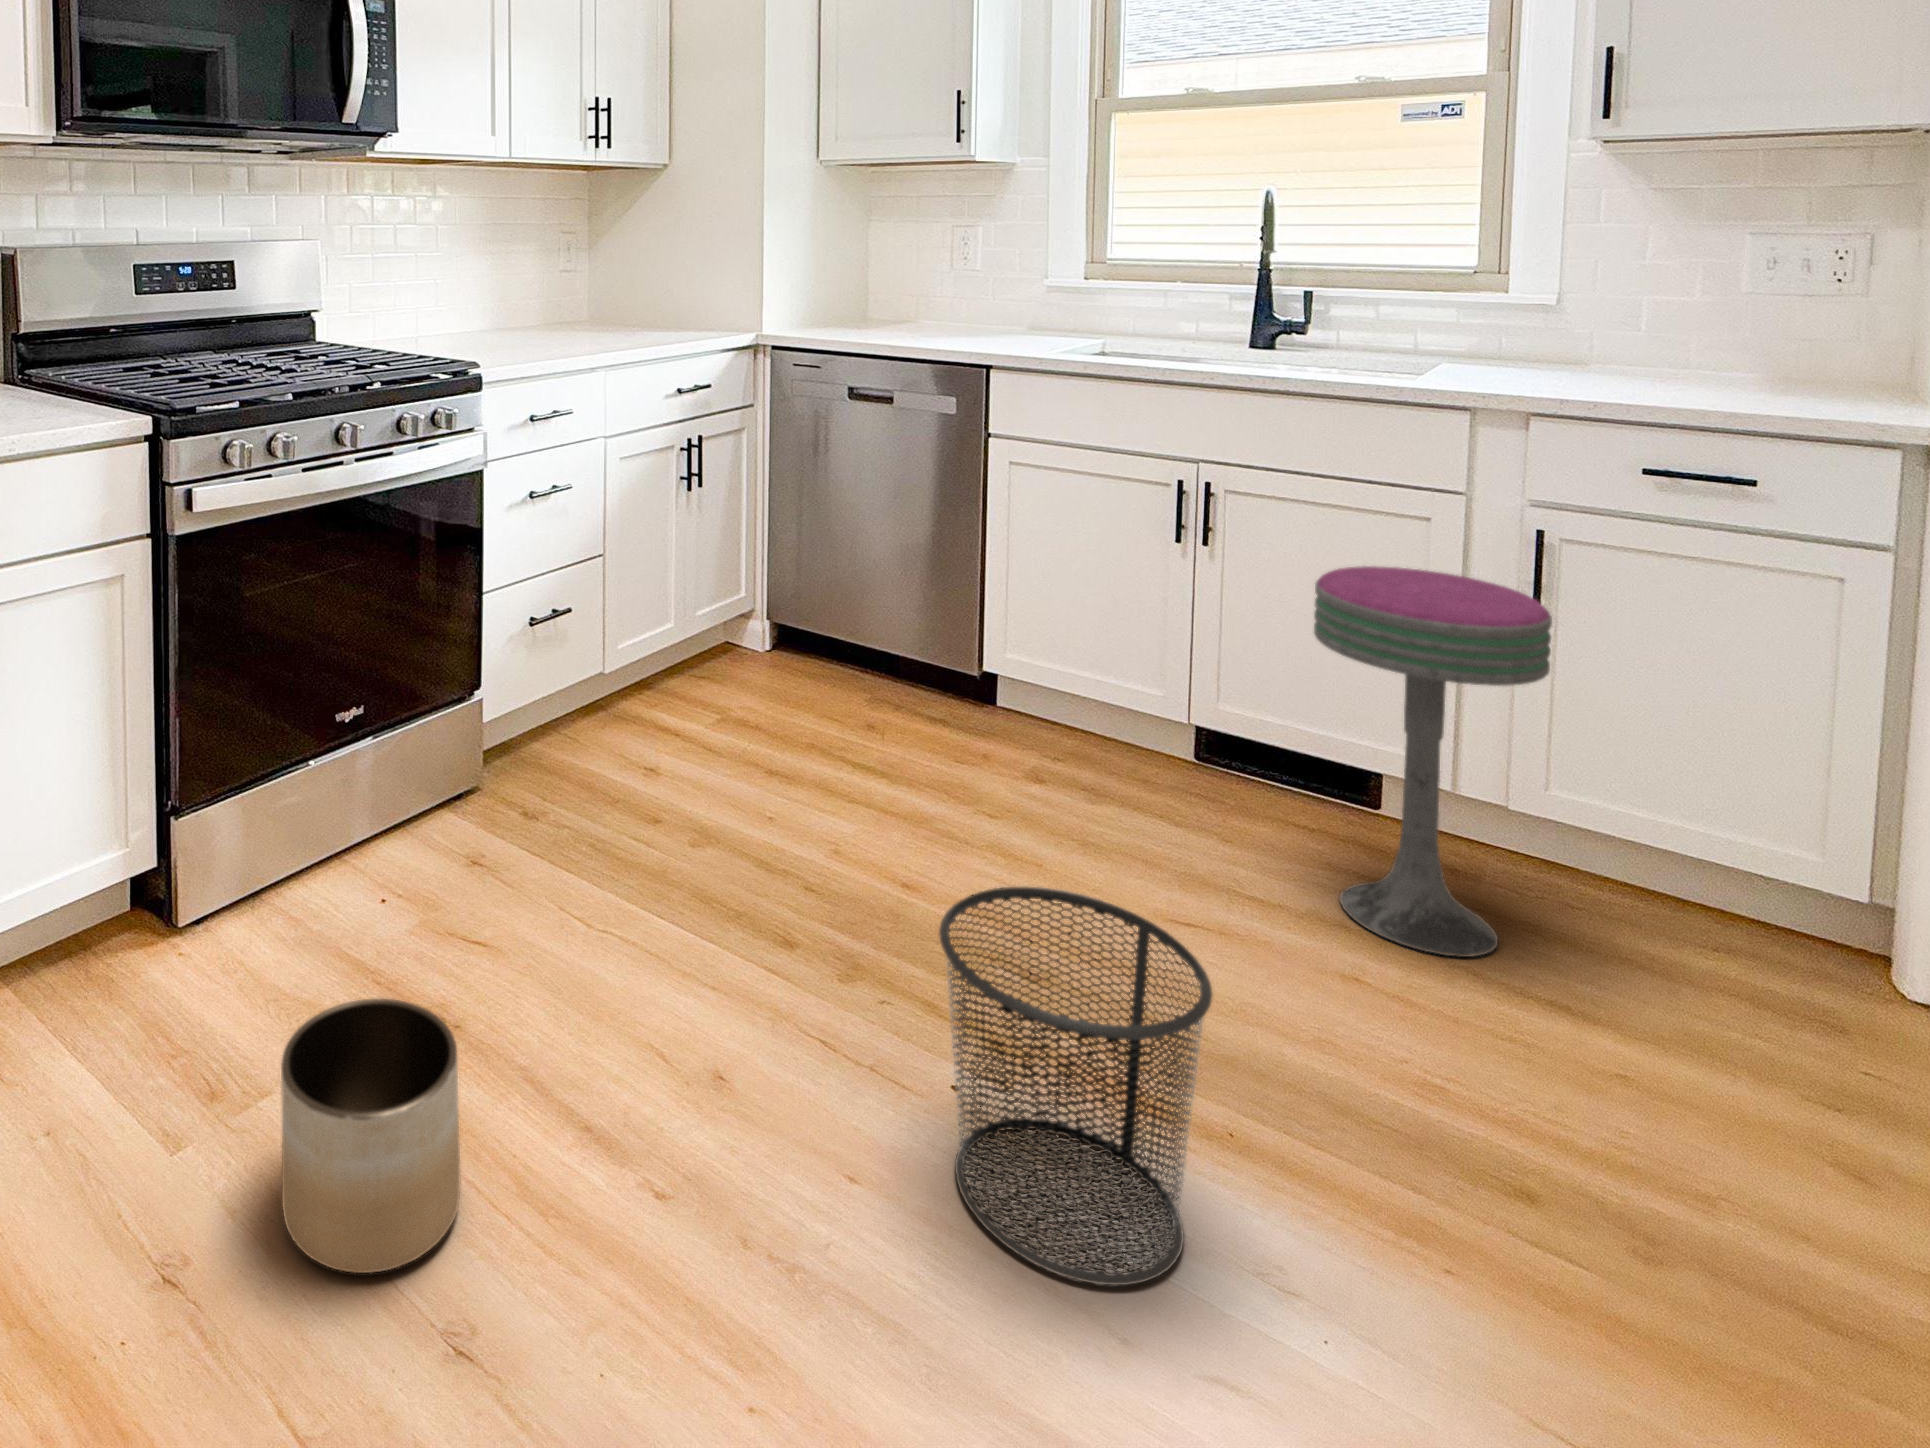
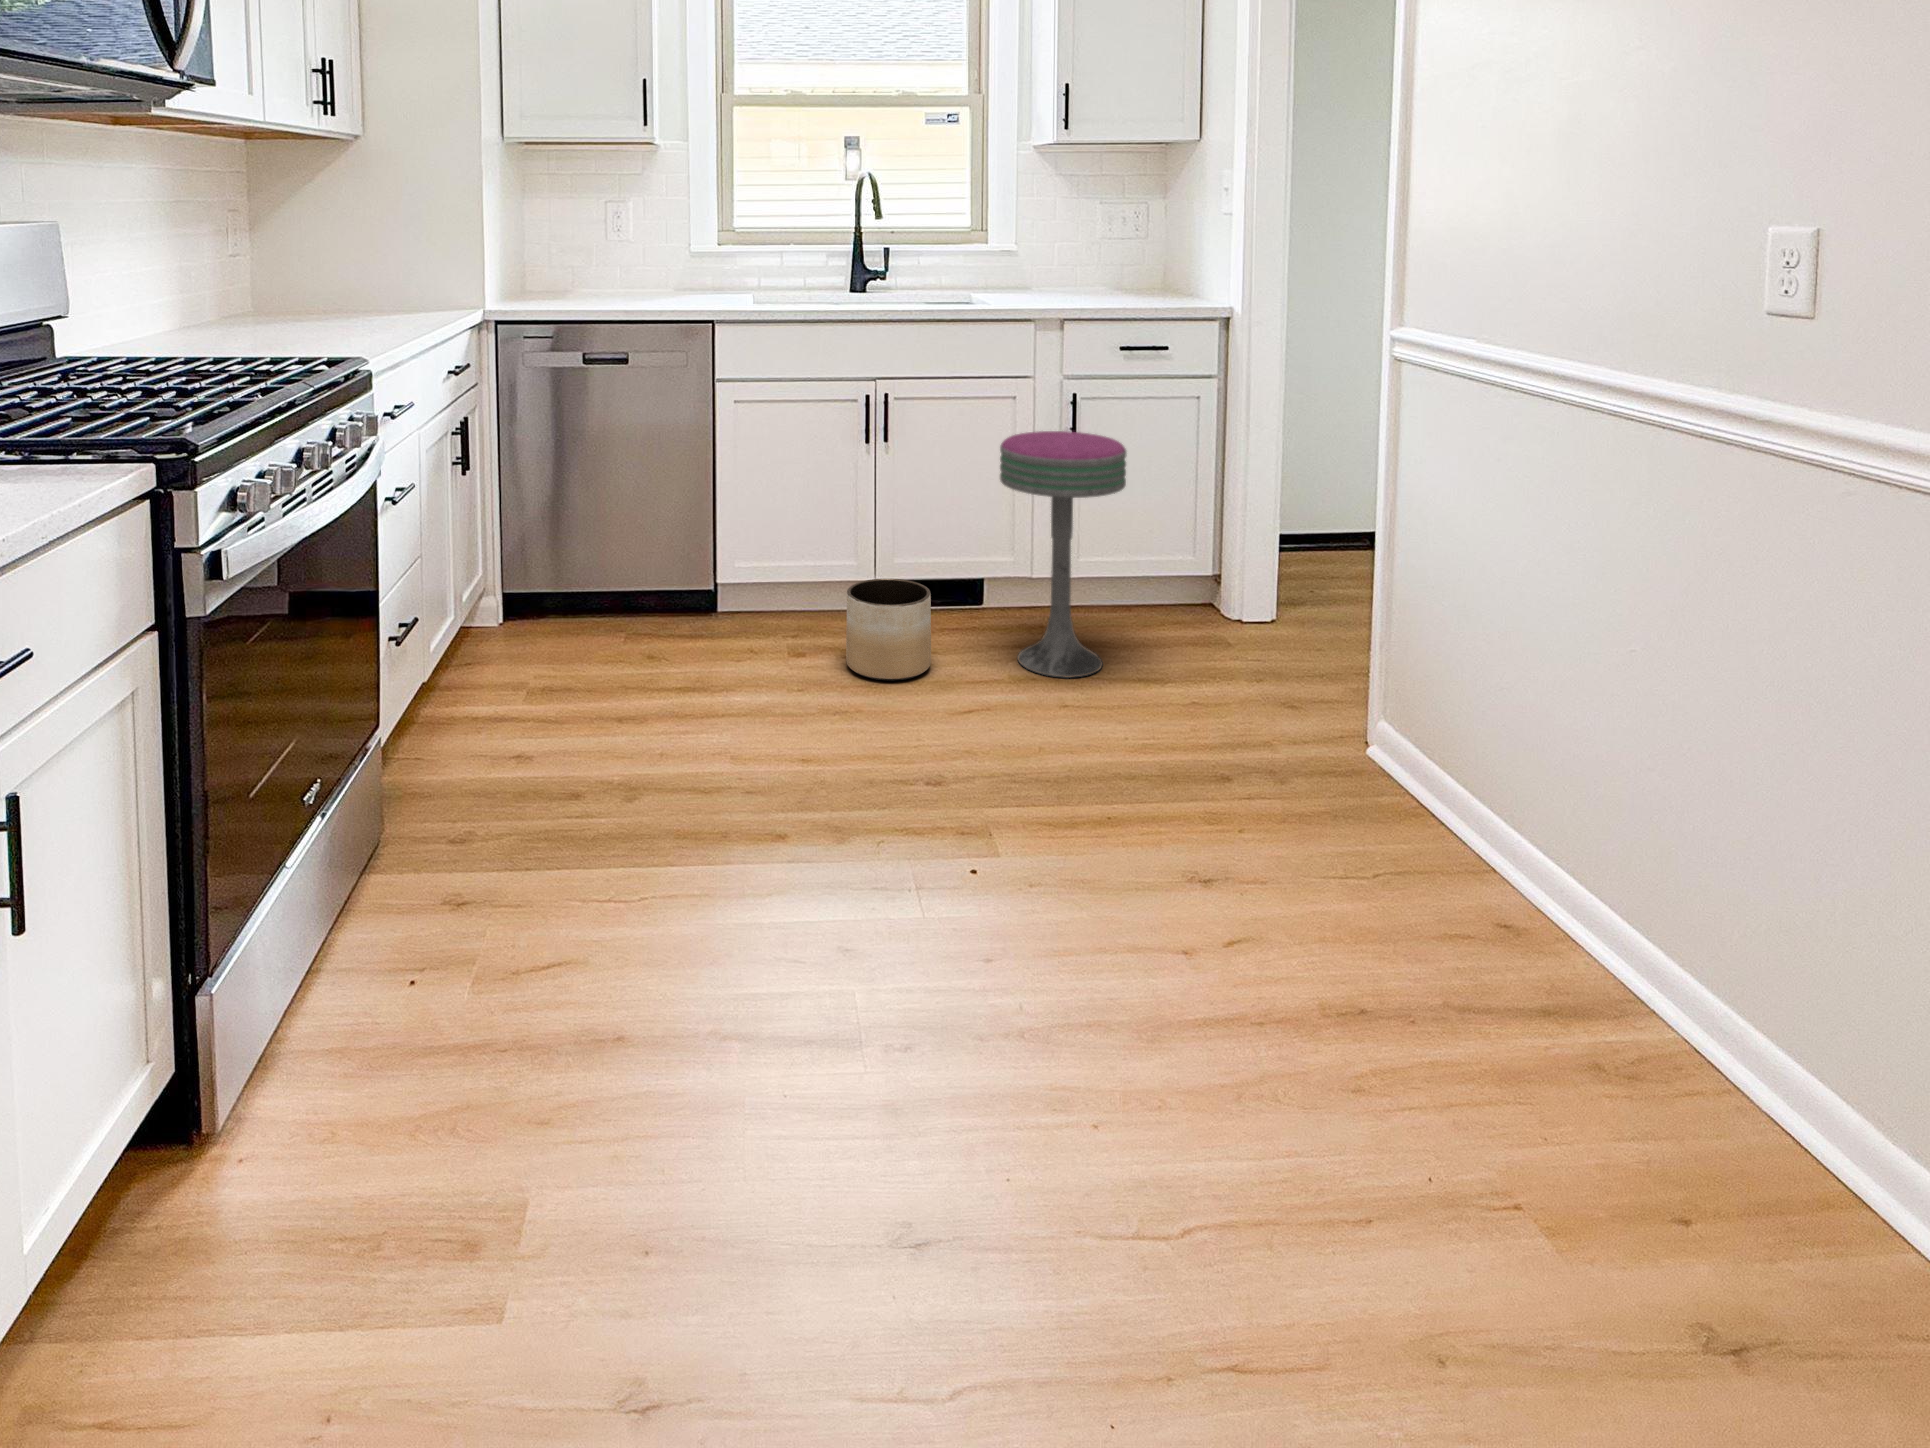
waste bin: present [939,887,1212,1285] -> none [1007,684,1187,940]
planter: present [281,999,461,1273] -> present [846,579,931,681]

